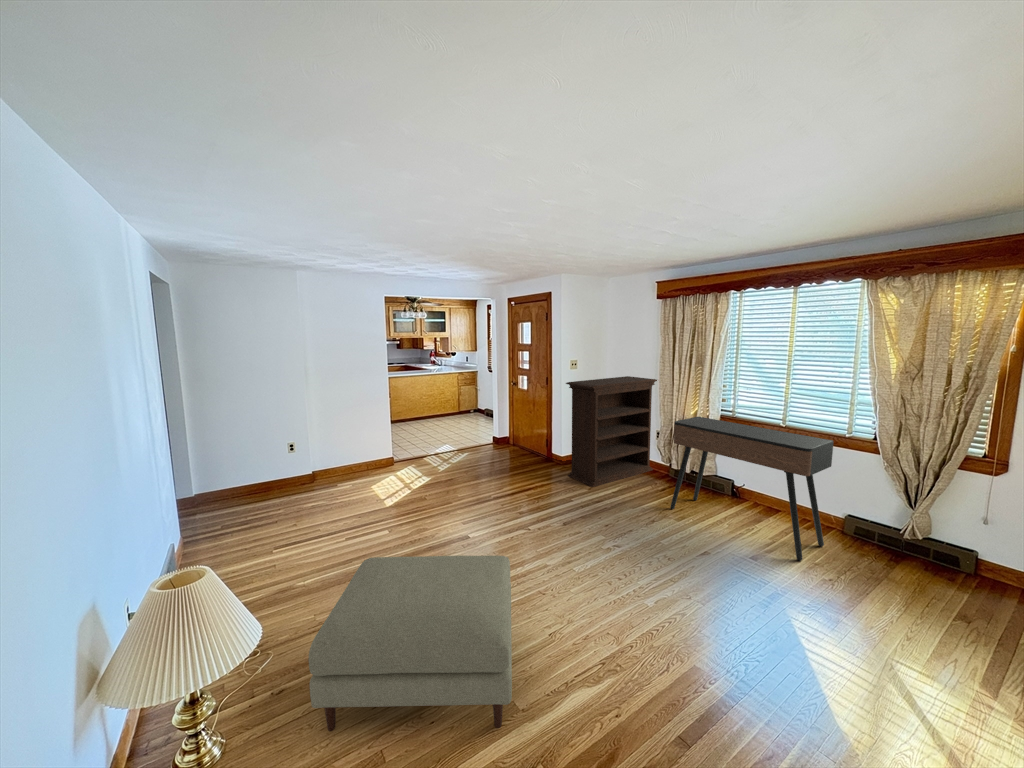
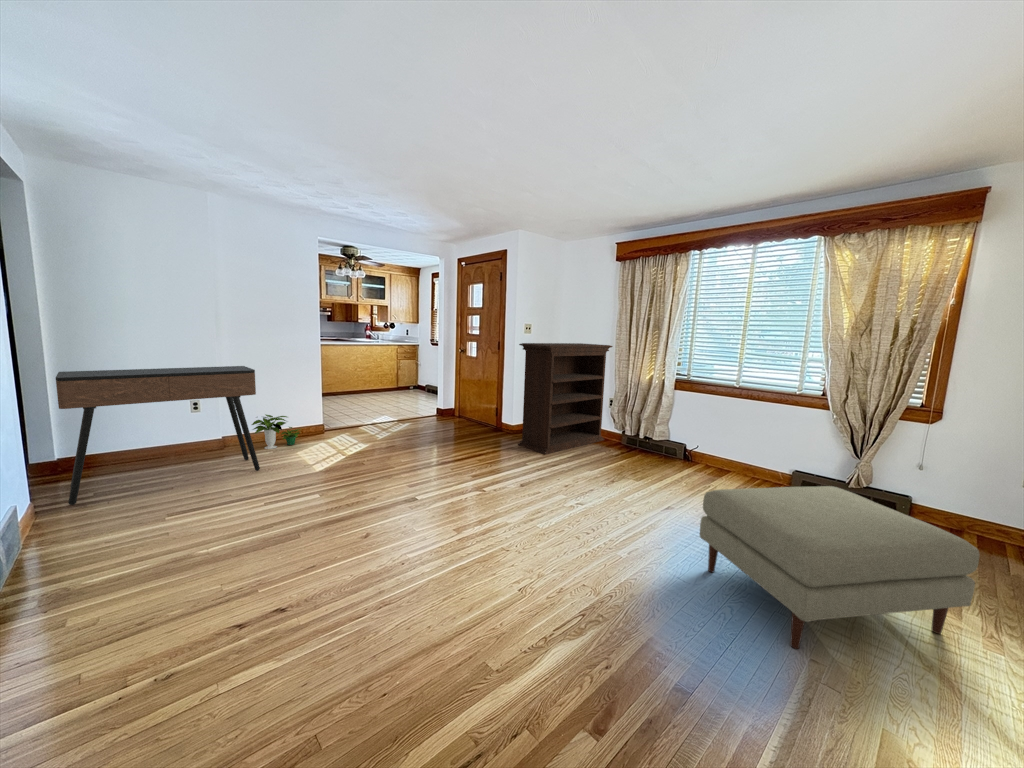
console table: present [670,417,834,561] -> present [56,366,260,505]
potted plant: none [338,450,379,481] -> present [252,415,301,449]
ottoman: present [309,556,512,731] -> present [700,486,979,649]

